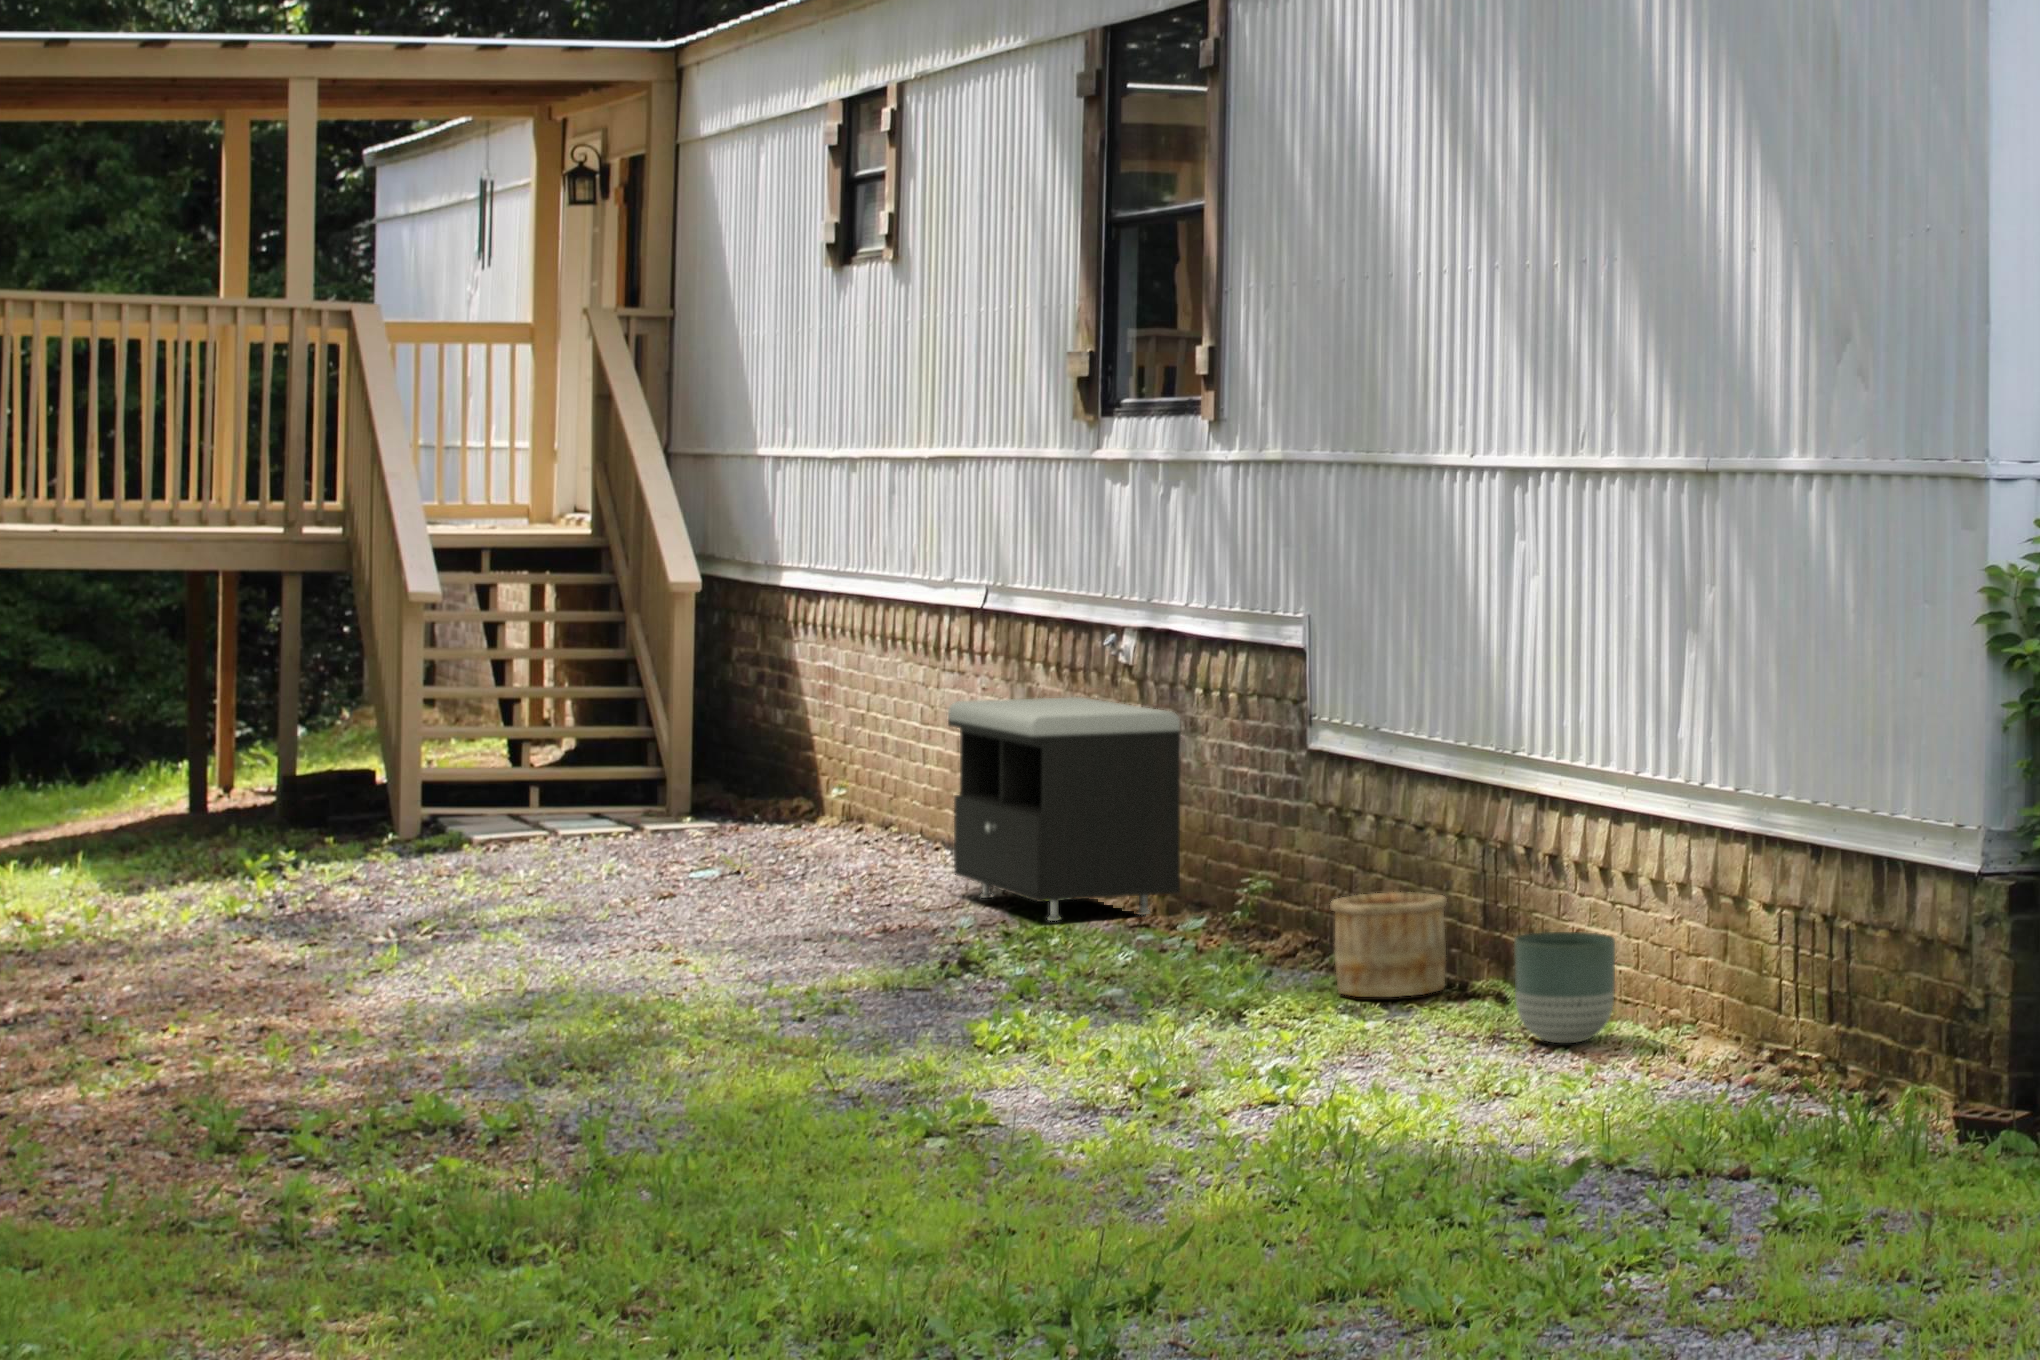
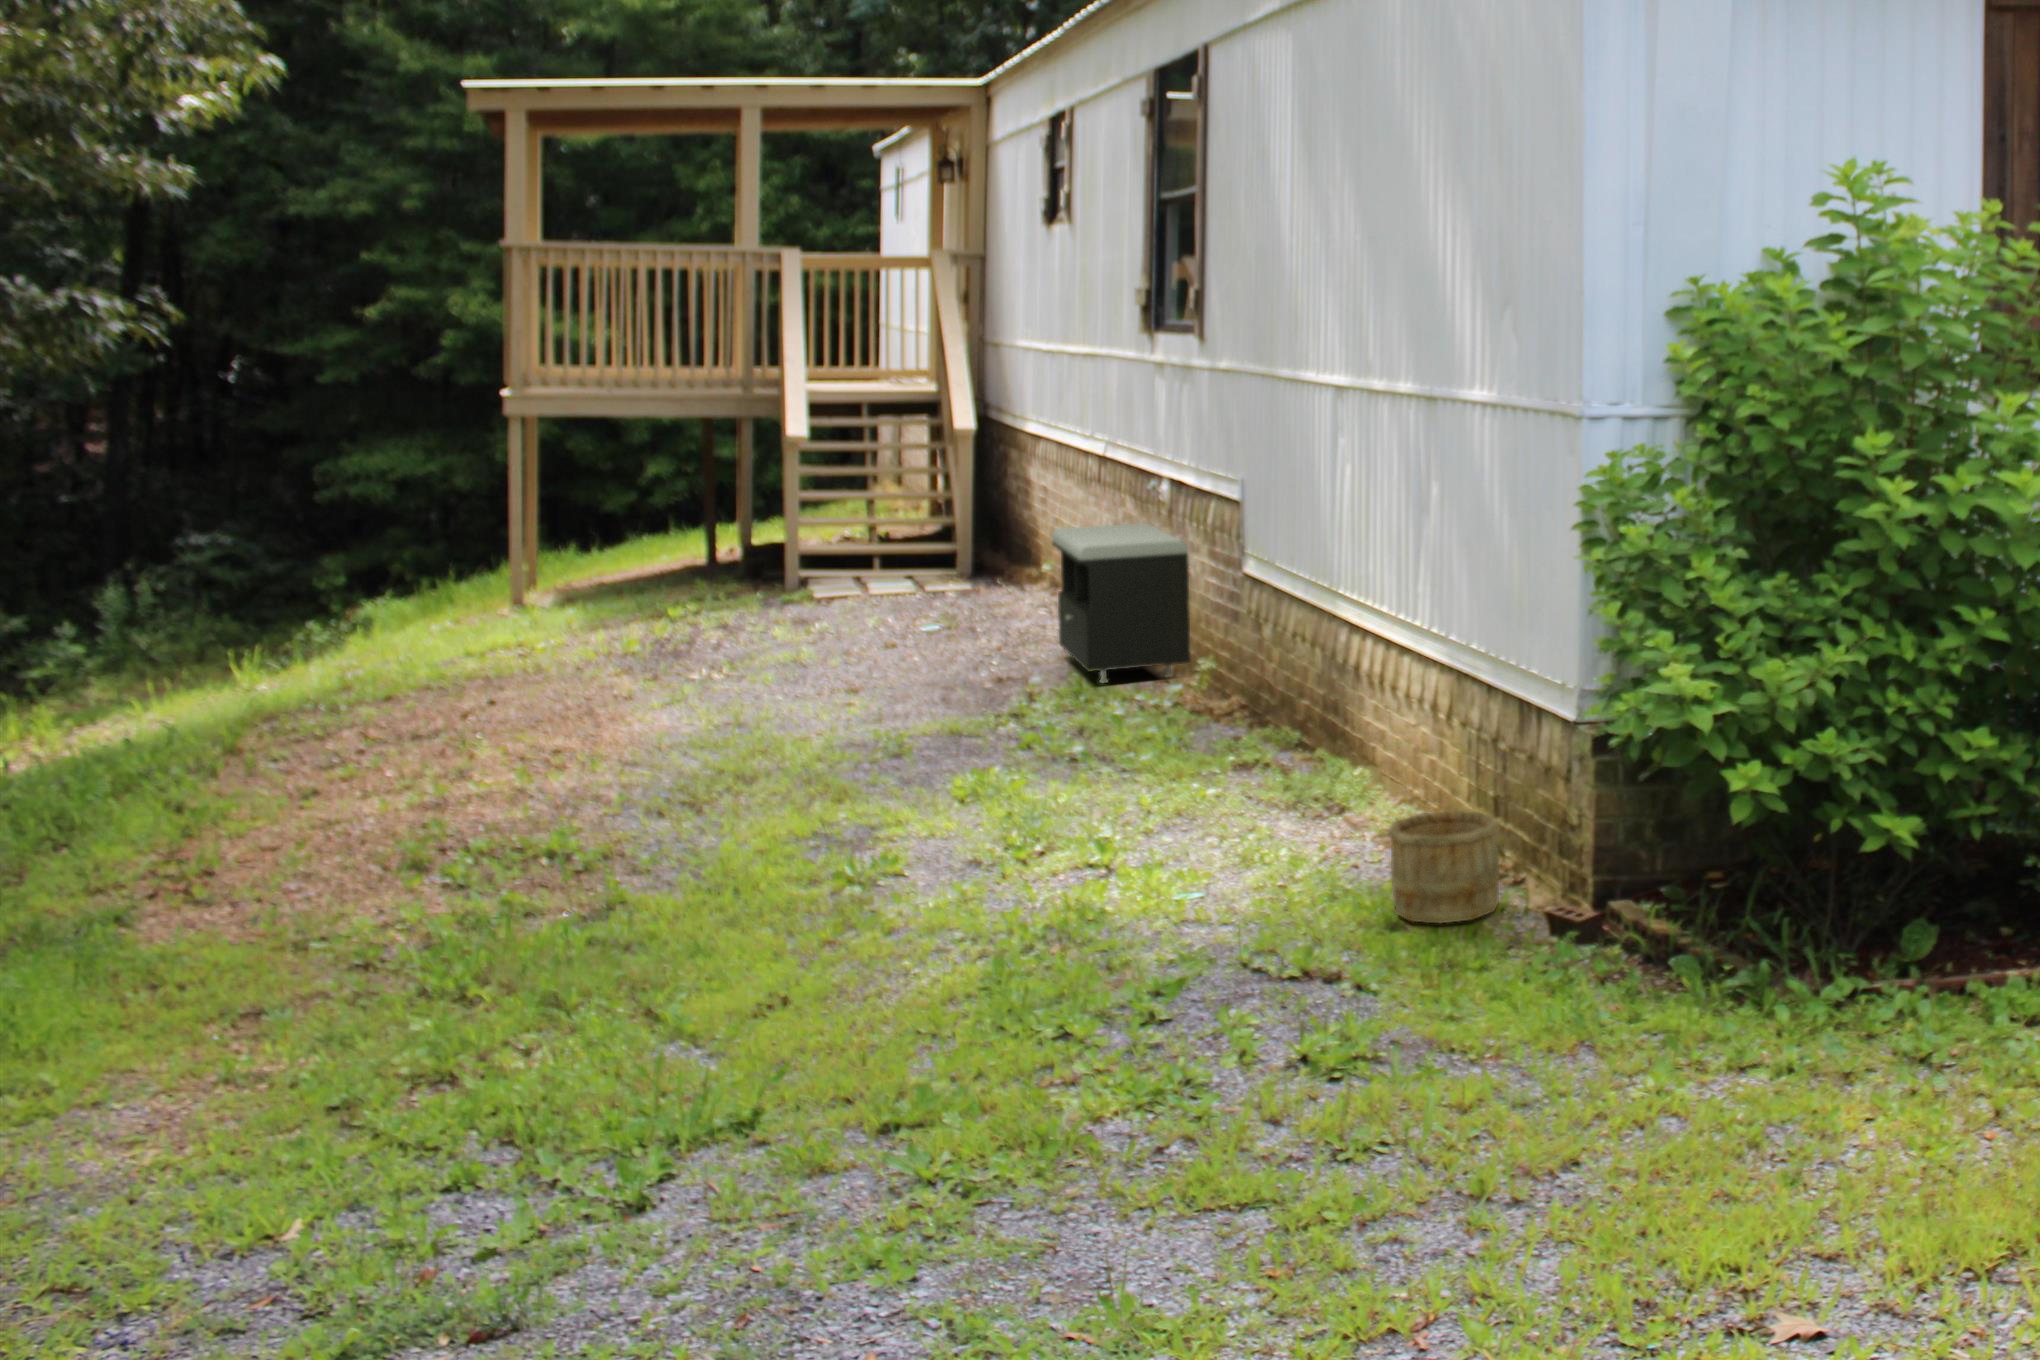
wooden bucket: present [1330,892,1447,997] -> present [1386,811,1499,923]
planter: present [1514,932,1615,1043] -> none [1304,733,1377,816]

